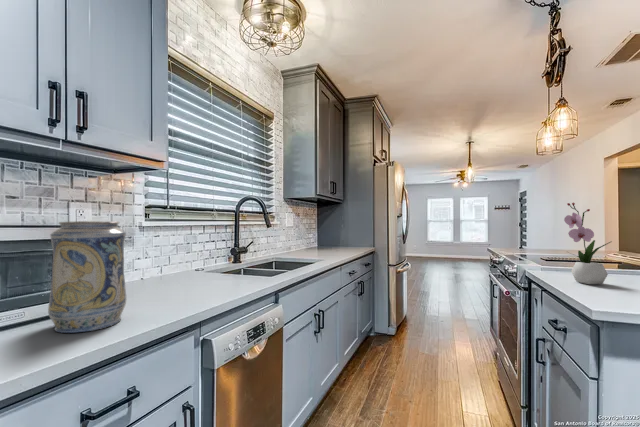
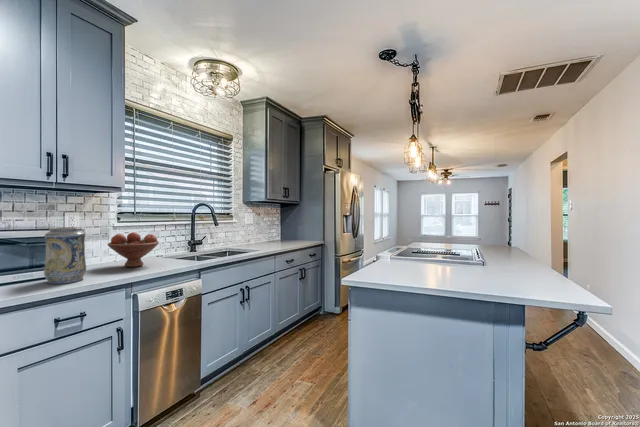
flower arrangement: present [564,203,610,284] -> none [382,215,406,269]
fruit bowl: none [142,235,220,290] -> present [107,232,159,267]

